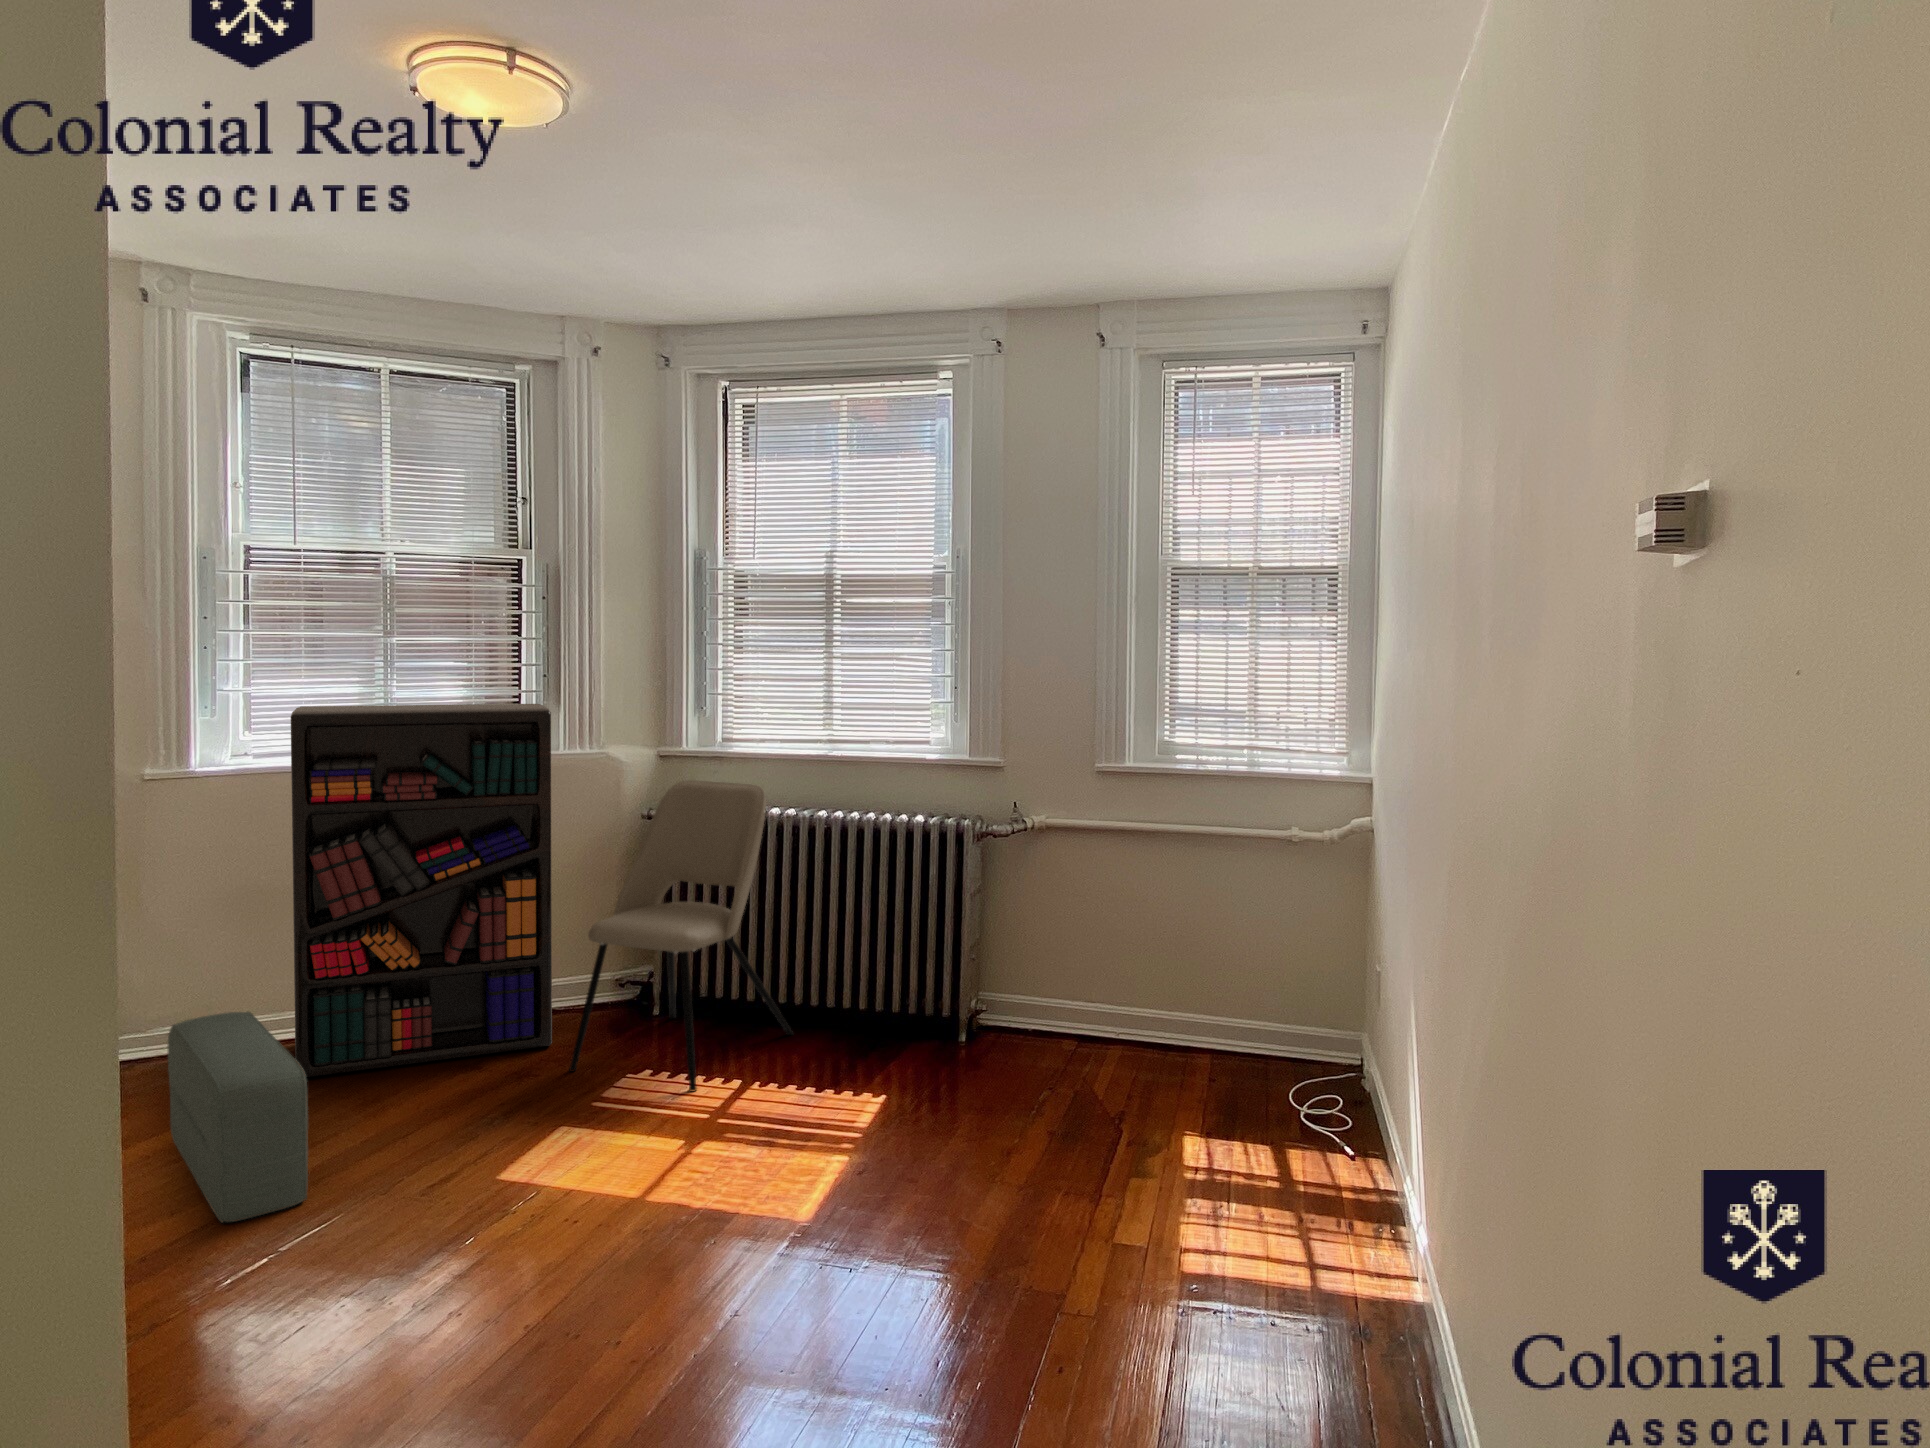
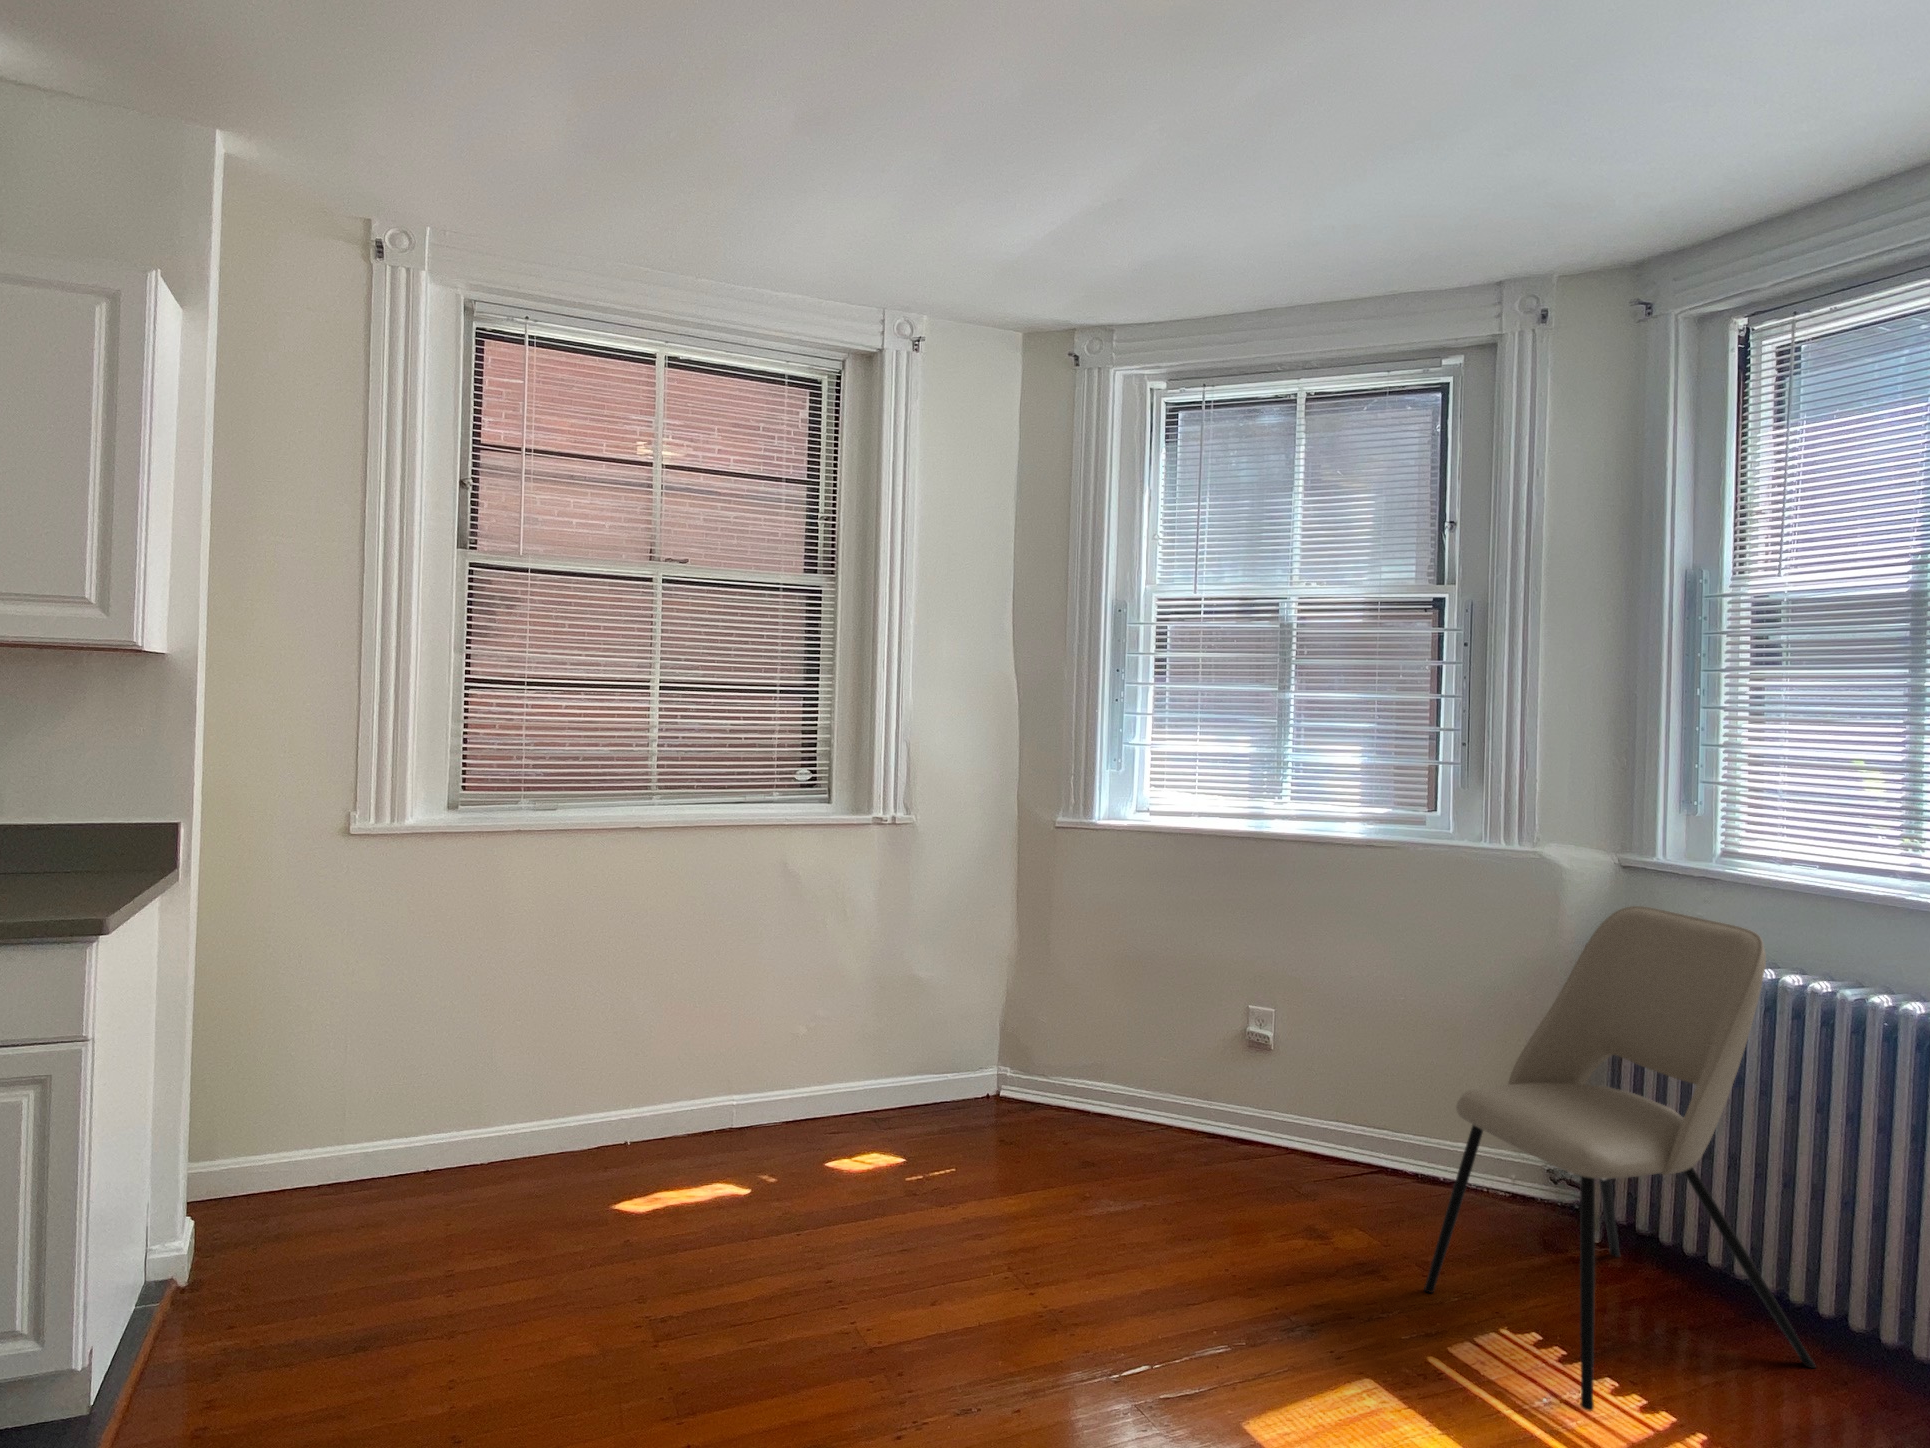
bookshelf: present [291,704,552,1077] -> none [1139,765,1448,1238]
pouf: present [168,1012,308,1222] -> none [944,1086,1069,1354]

